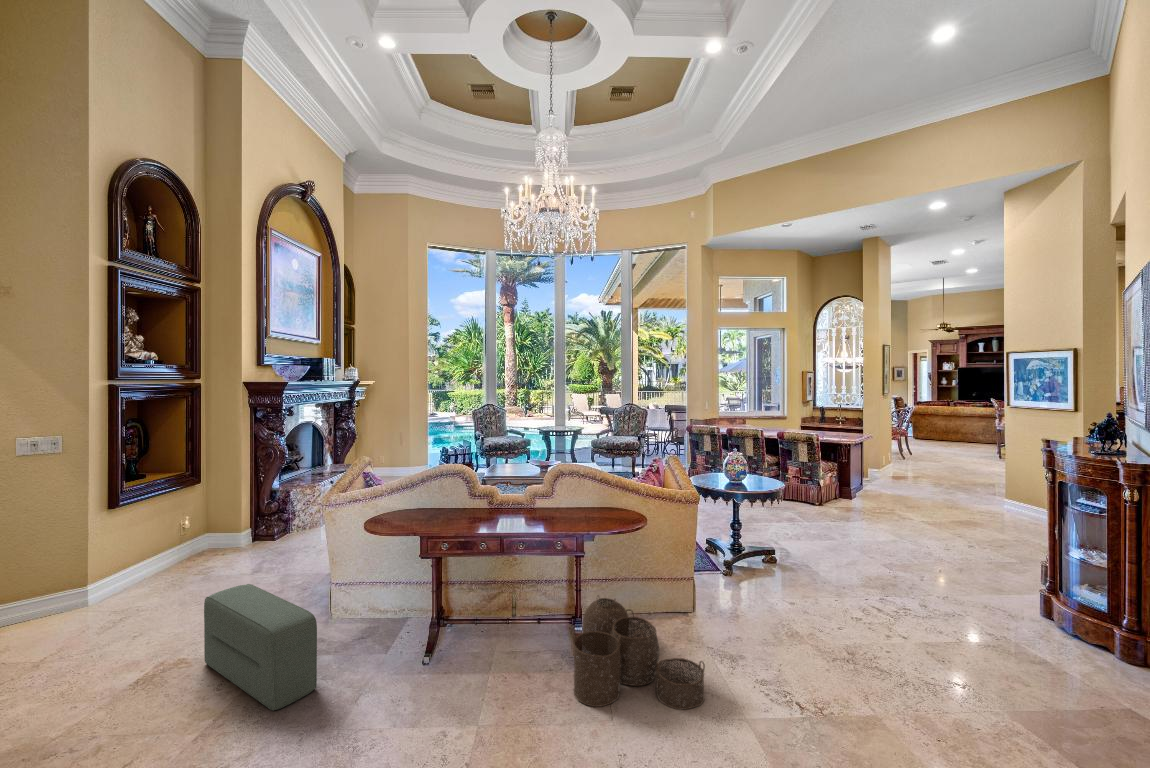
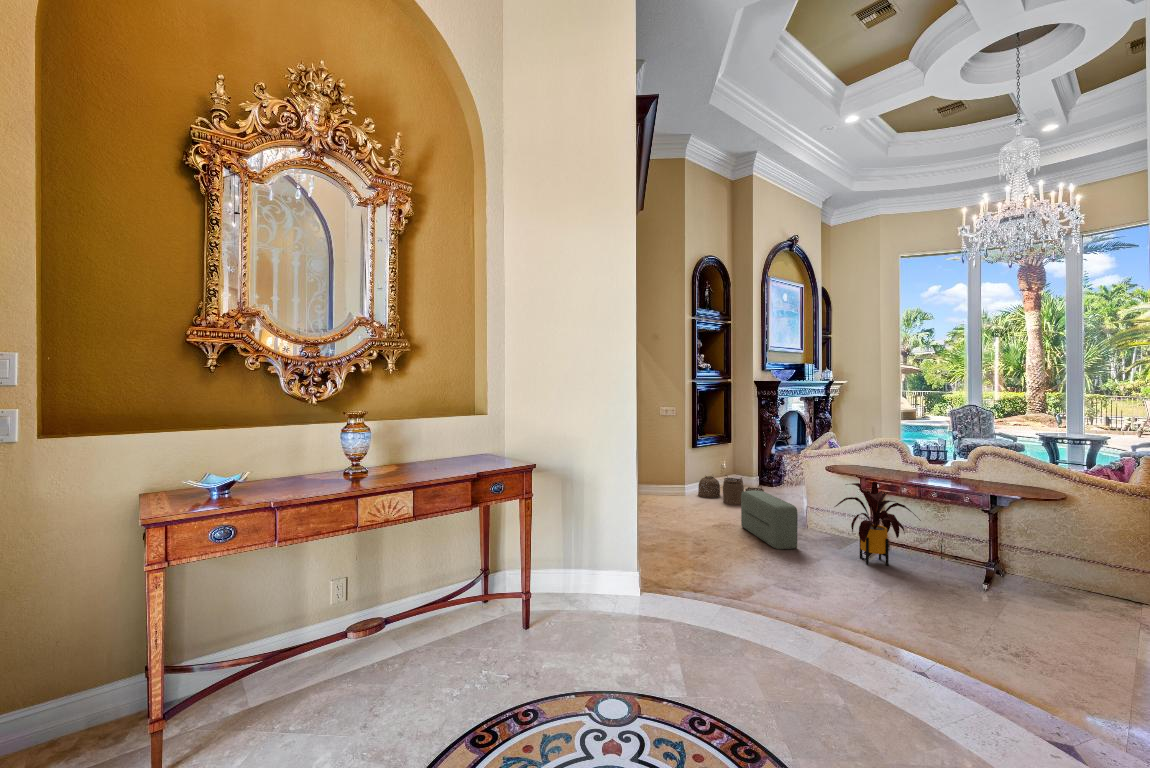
house plant: none [381,533,500,683] -> present [835,482,921,566]
woven basket: present [573,598,705,709] -> present [698,475,764,505]

